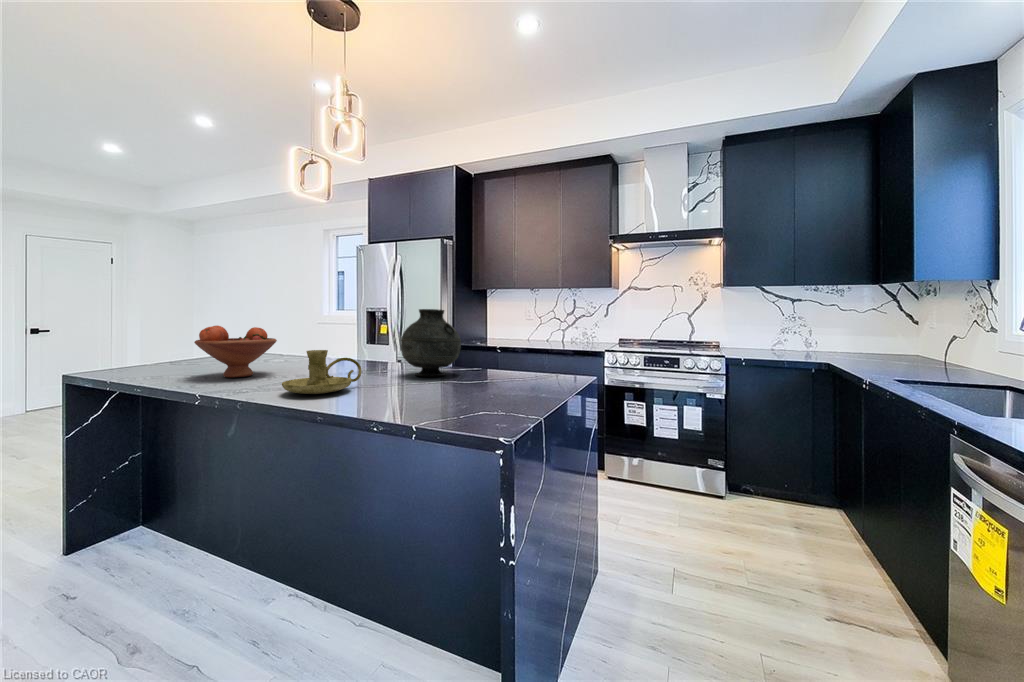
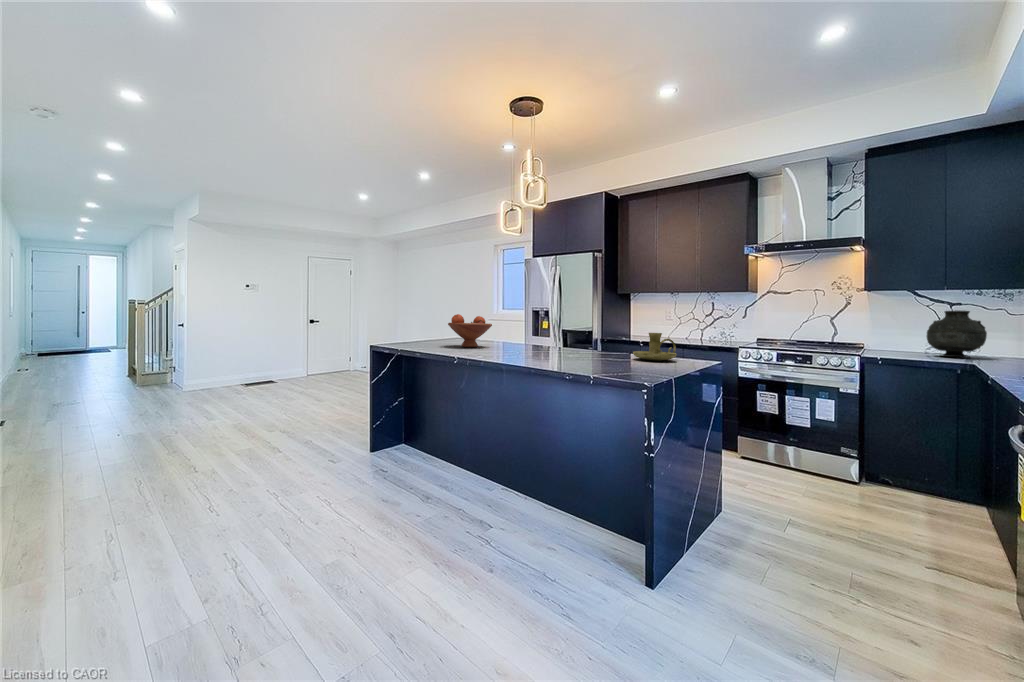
vase: present [401,309,461,376] -> present [927,310,987,357]
candle holder: present [282,350,362,394] -> present [633,333,677,361]

